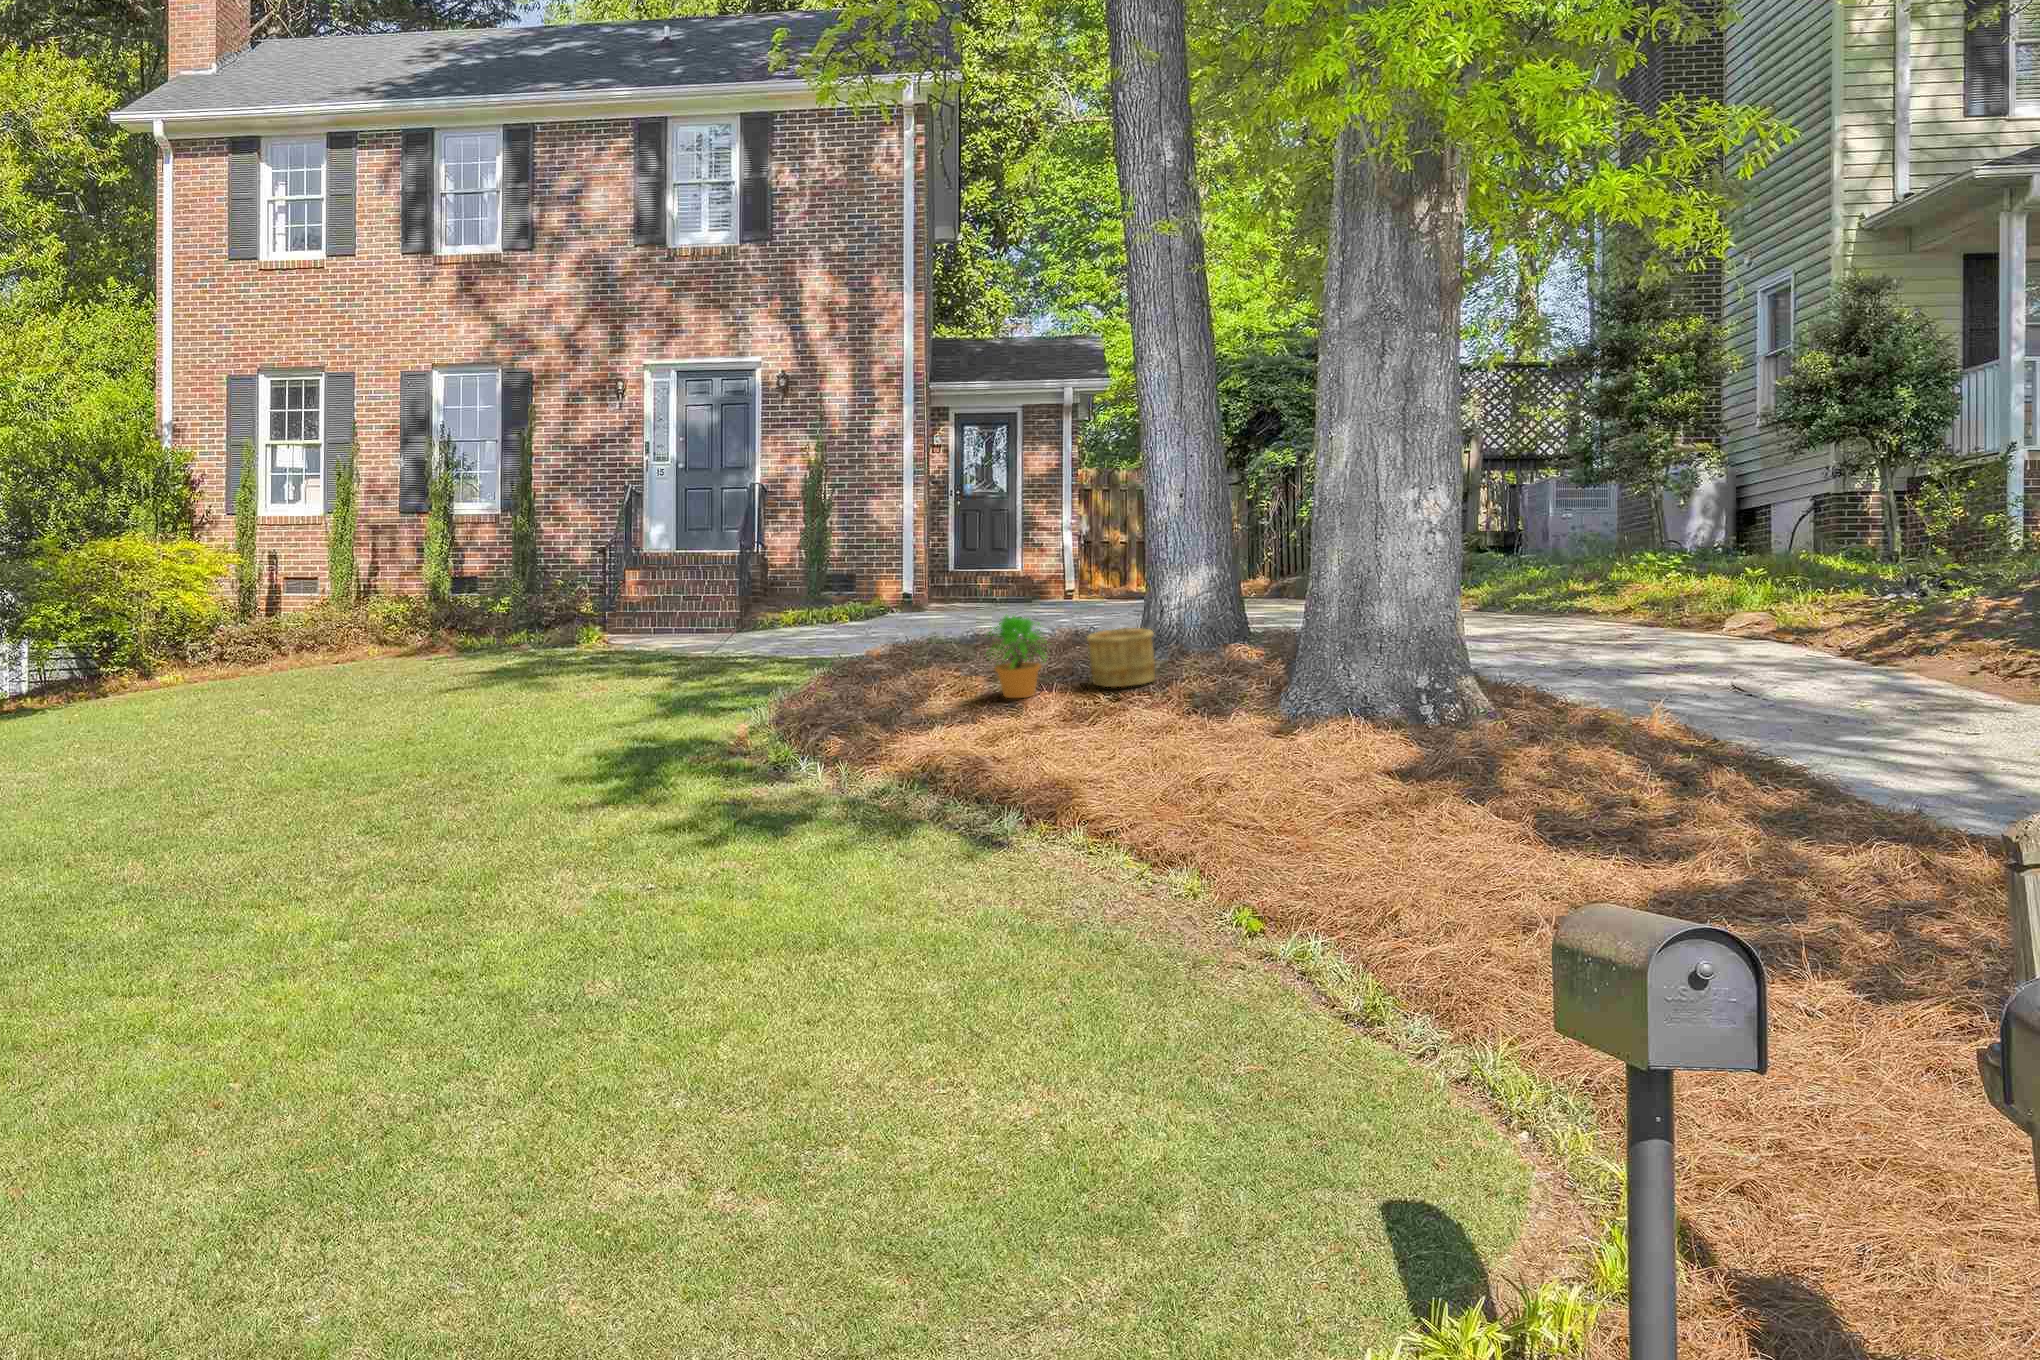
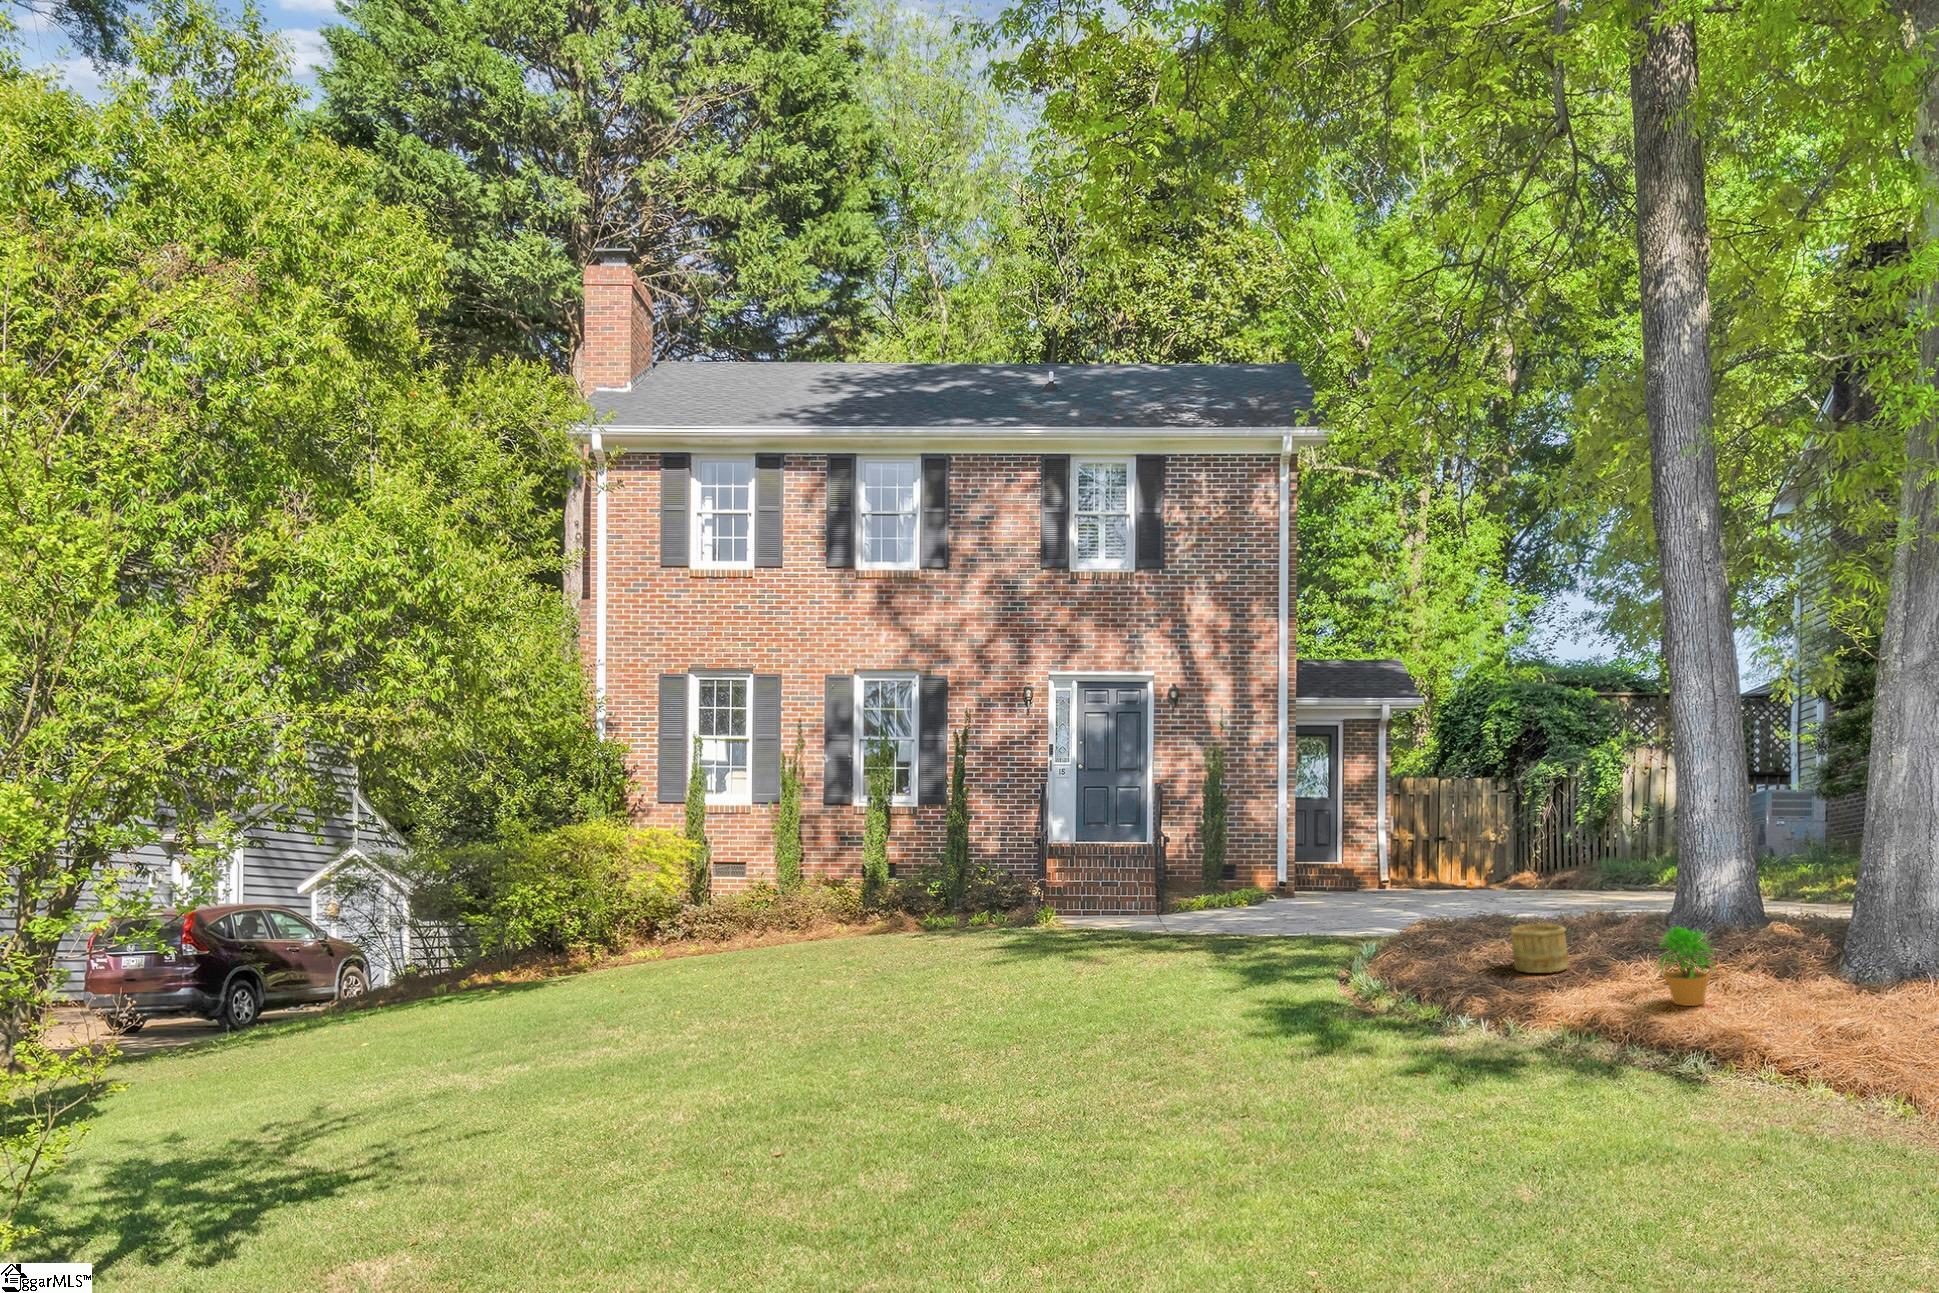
wooden bucket: present [1087,628,1155,687] -> present [1509,924,1568,973]

